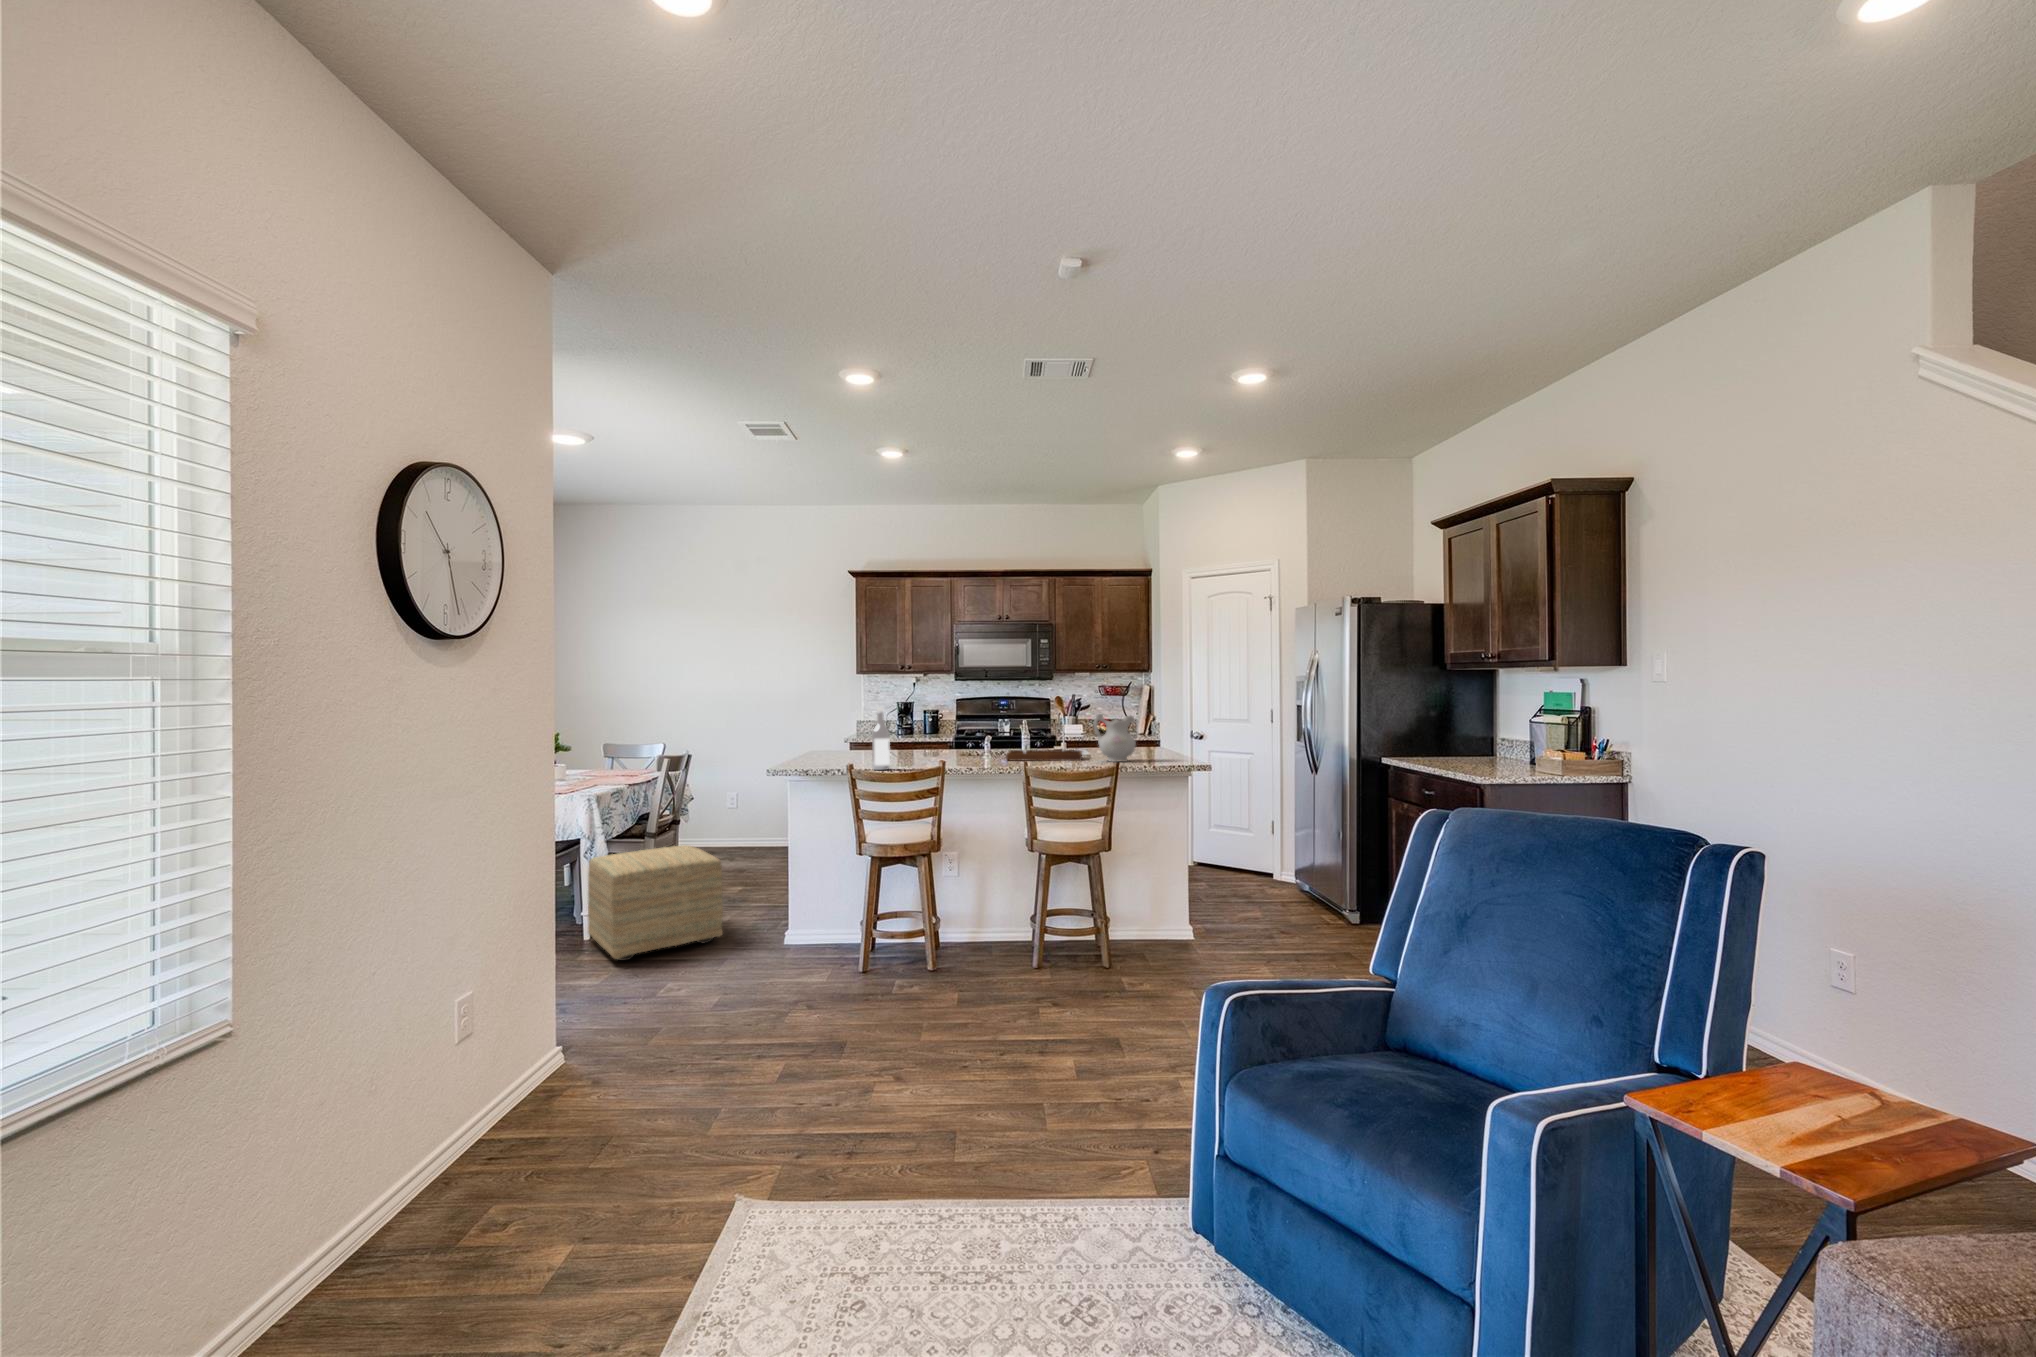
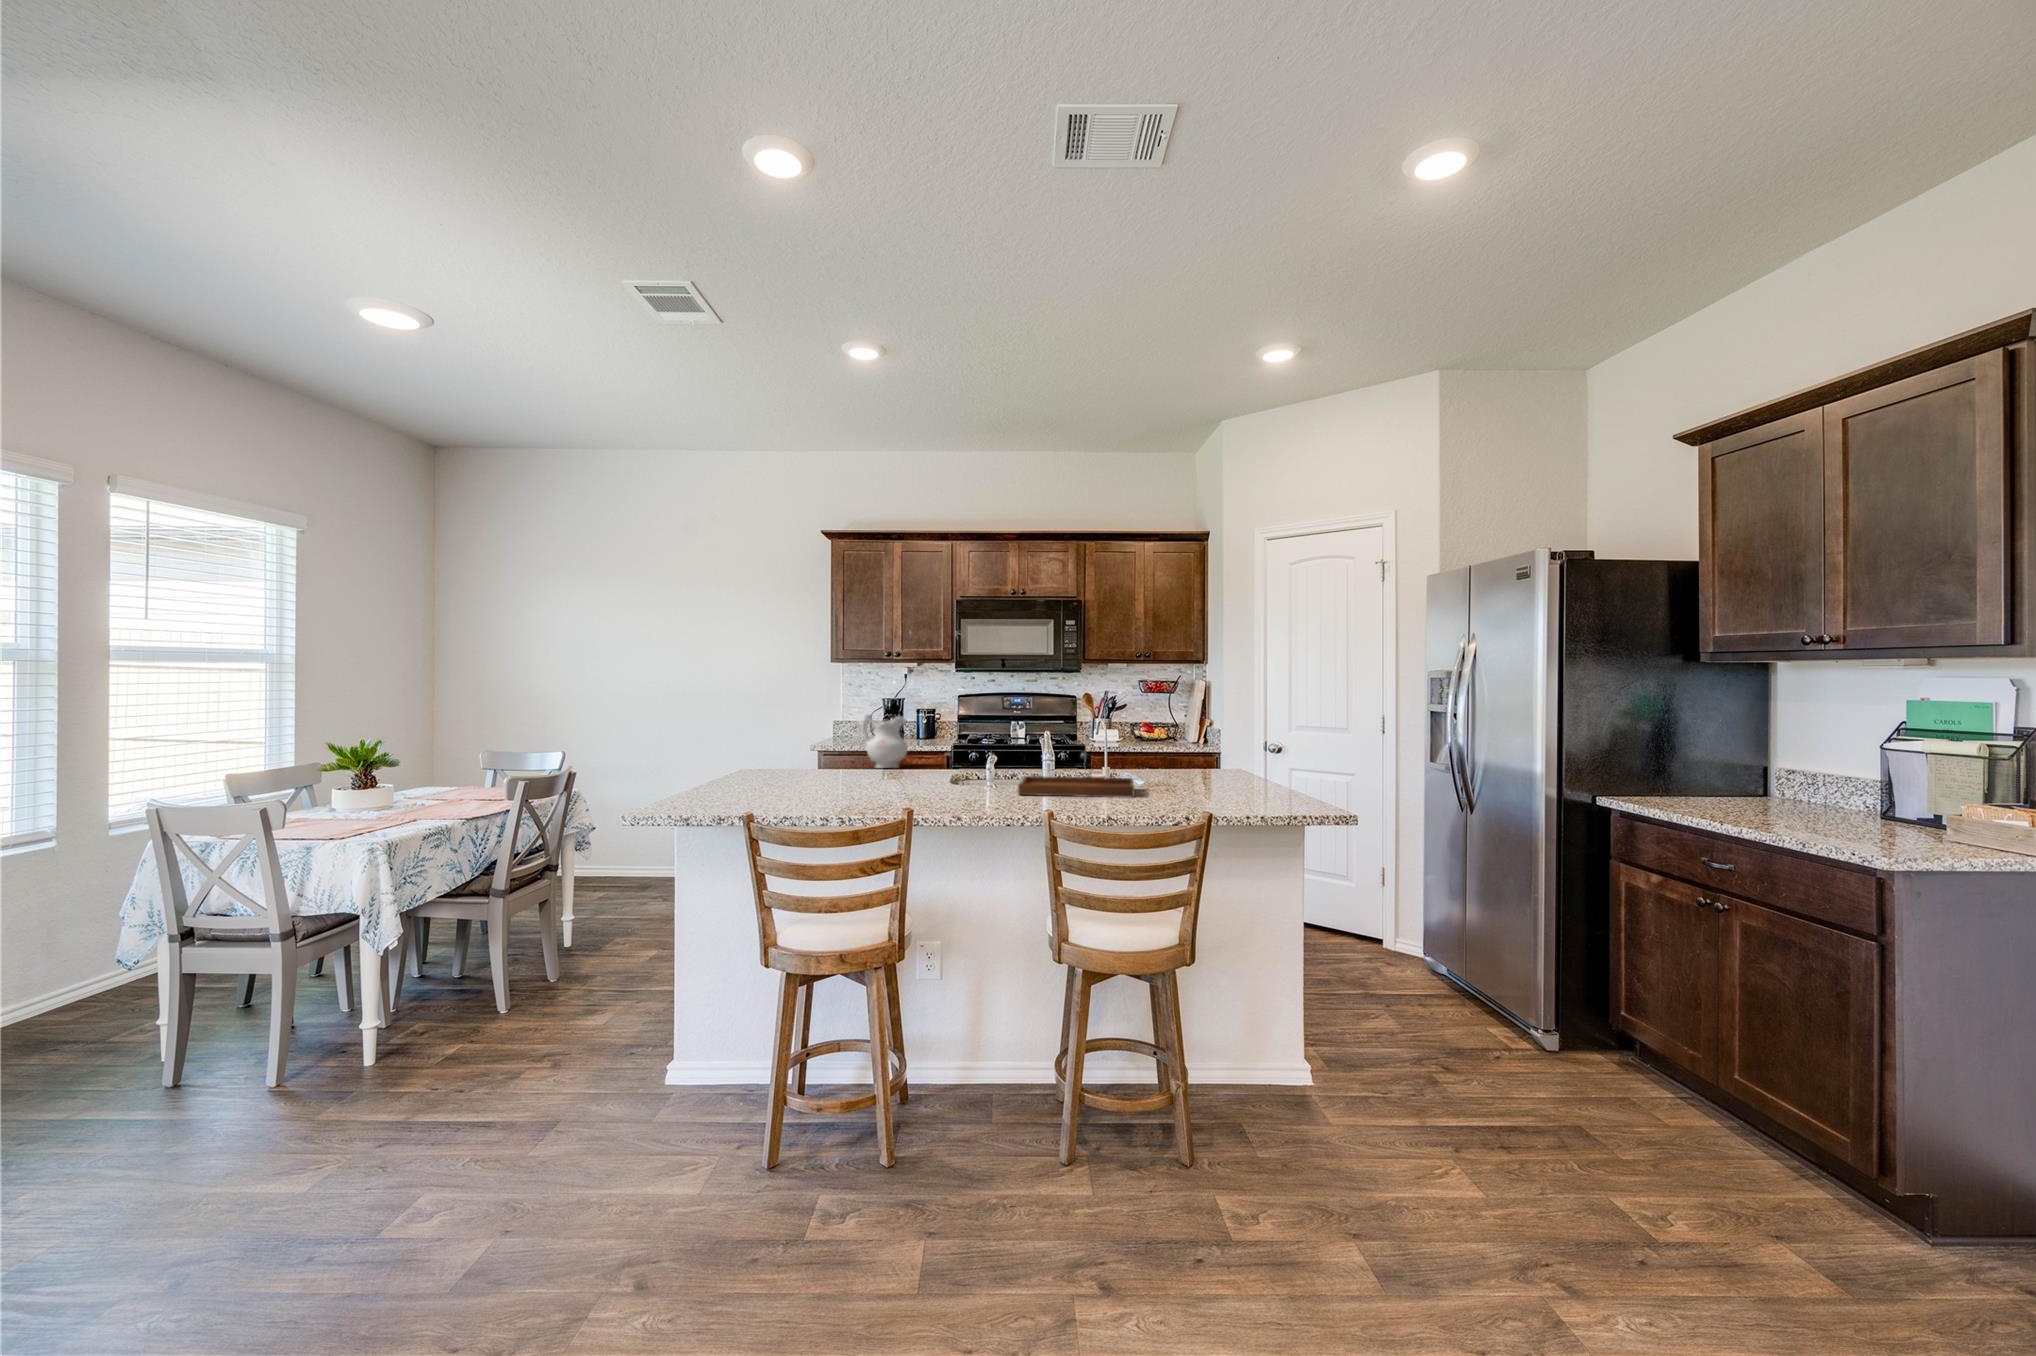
wine bottle: present [872,707,890,770] -> none [797,714,826,818]
ceramic pitcher: present [1093,714,1136,762] -> present [861,715,908,768]
ottoman: present [588,845,723,961] -> none [359,914,570,1129]

